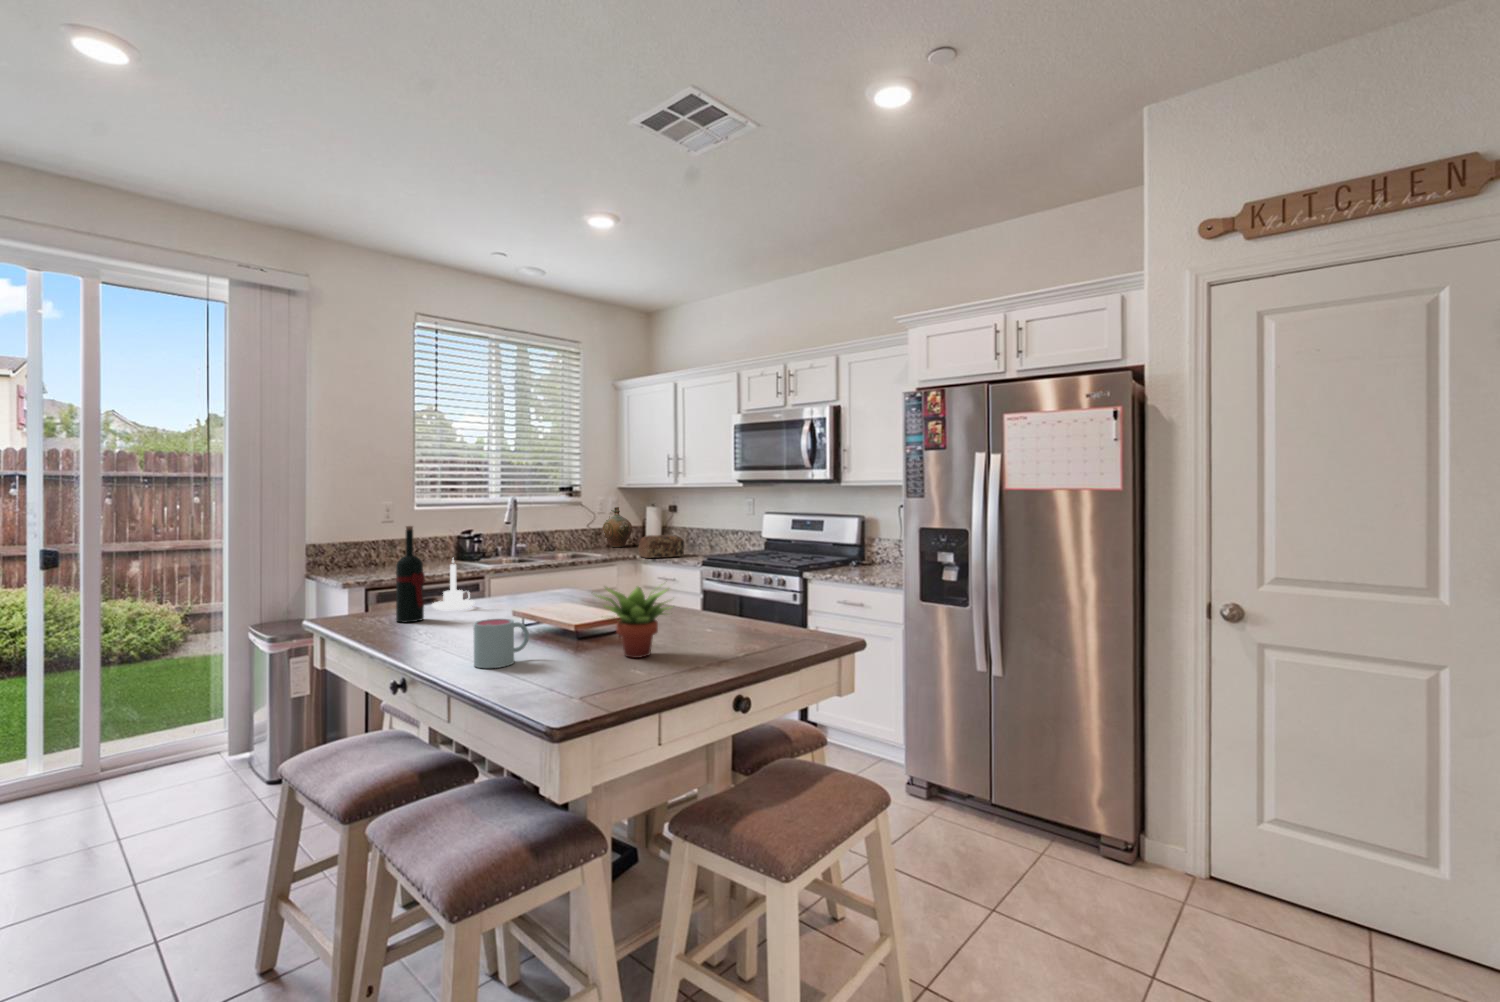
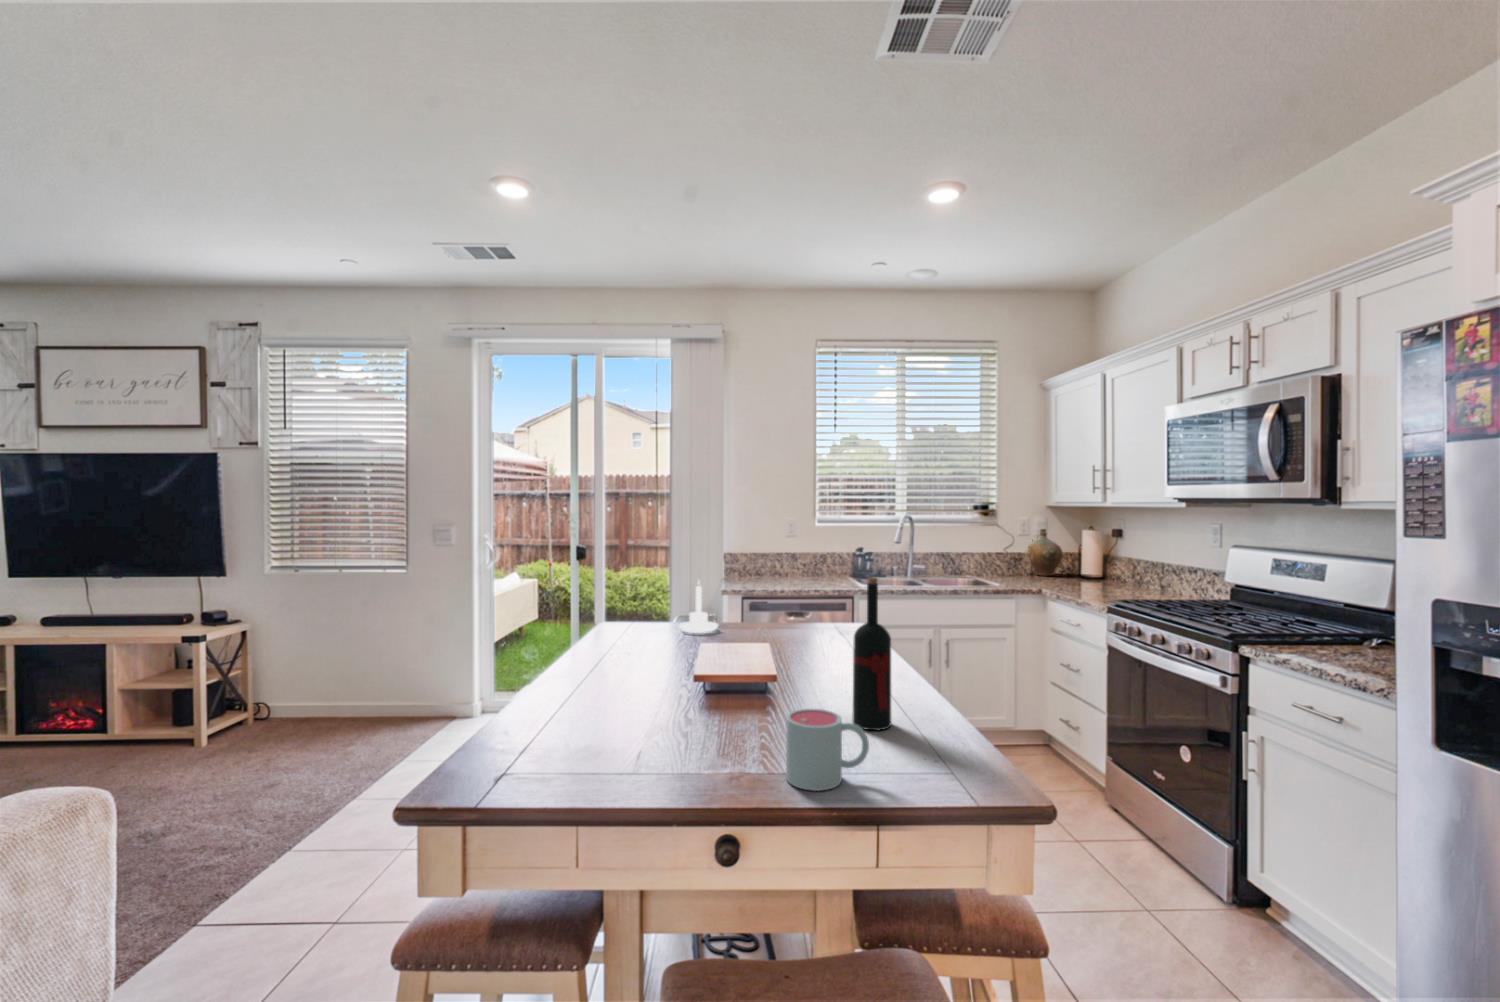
wine bottle: present [396,526,425,623] -> present [853,577,891,730]
bread loaf: present [638,535,684,558] -> none [1045,566,1108,595]
succulent plant: present [596,587,670,658] -> none [623,638,734,742]
mug: present [474,619,529,668] -> present [786,709,869,791]

